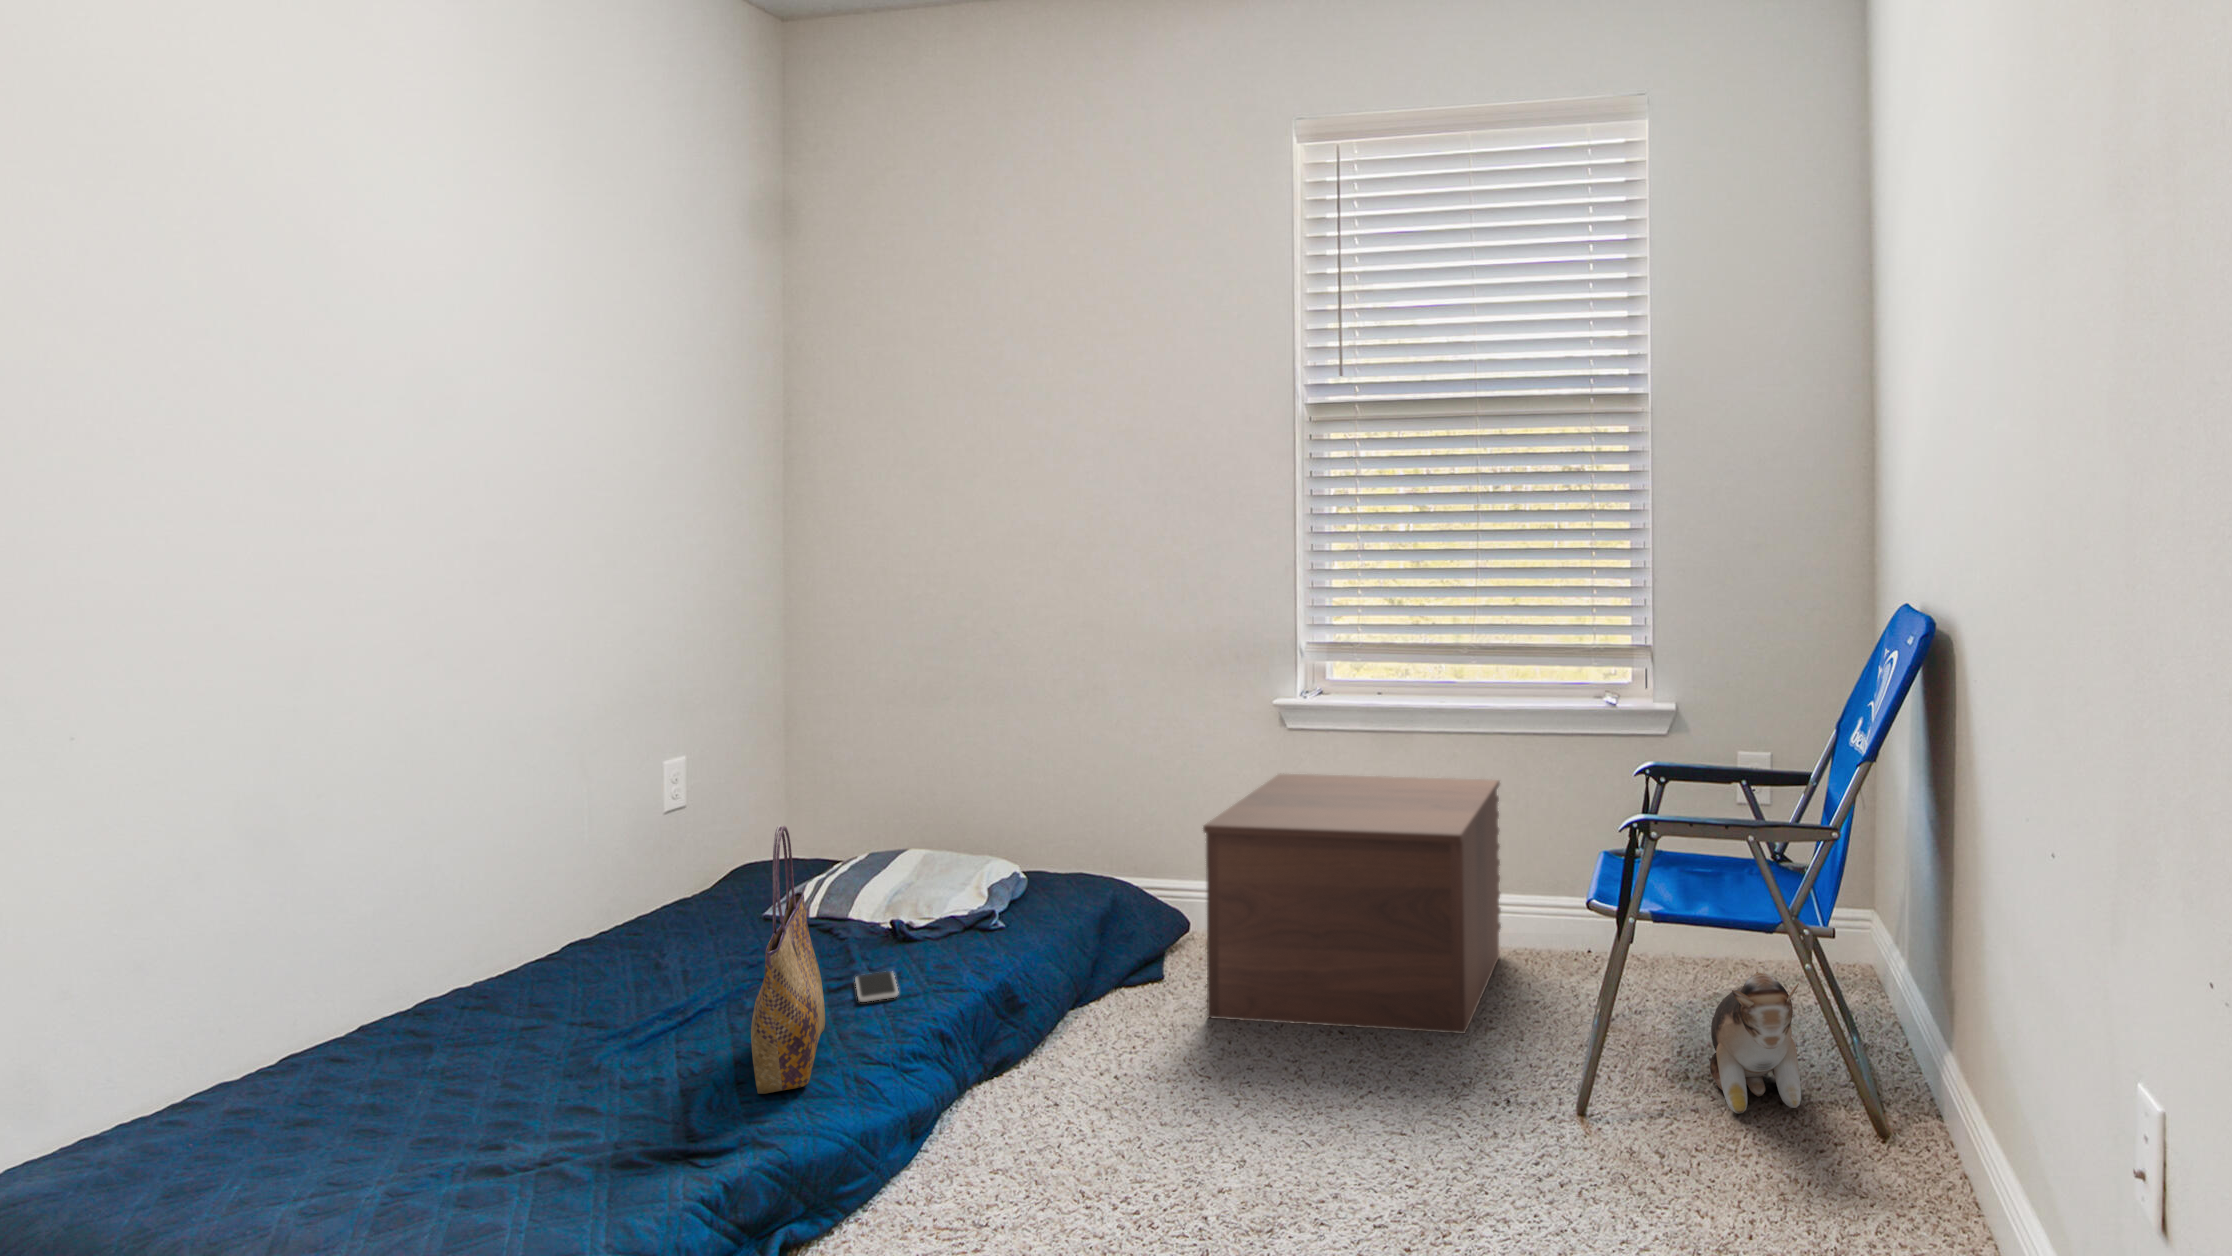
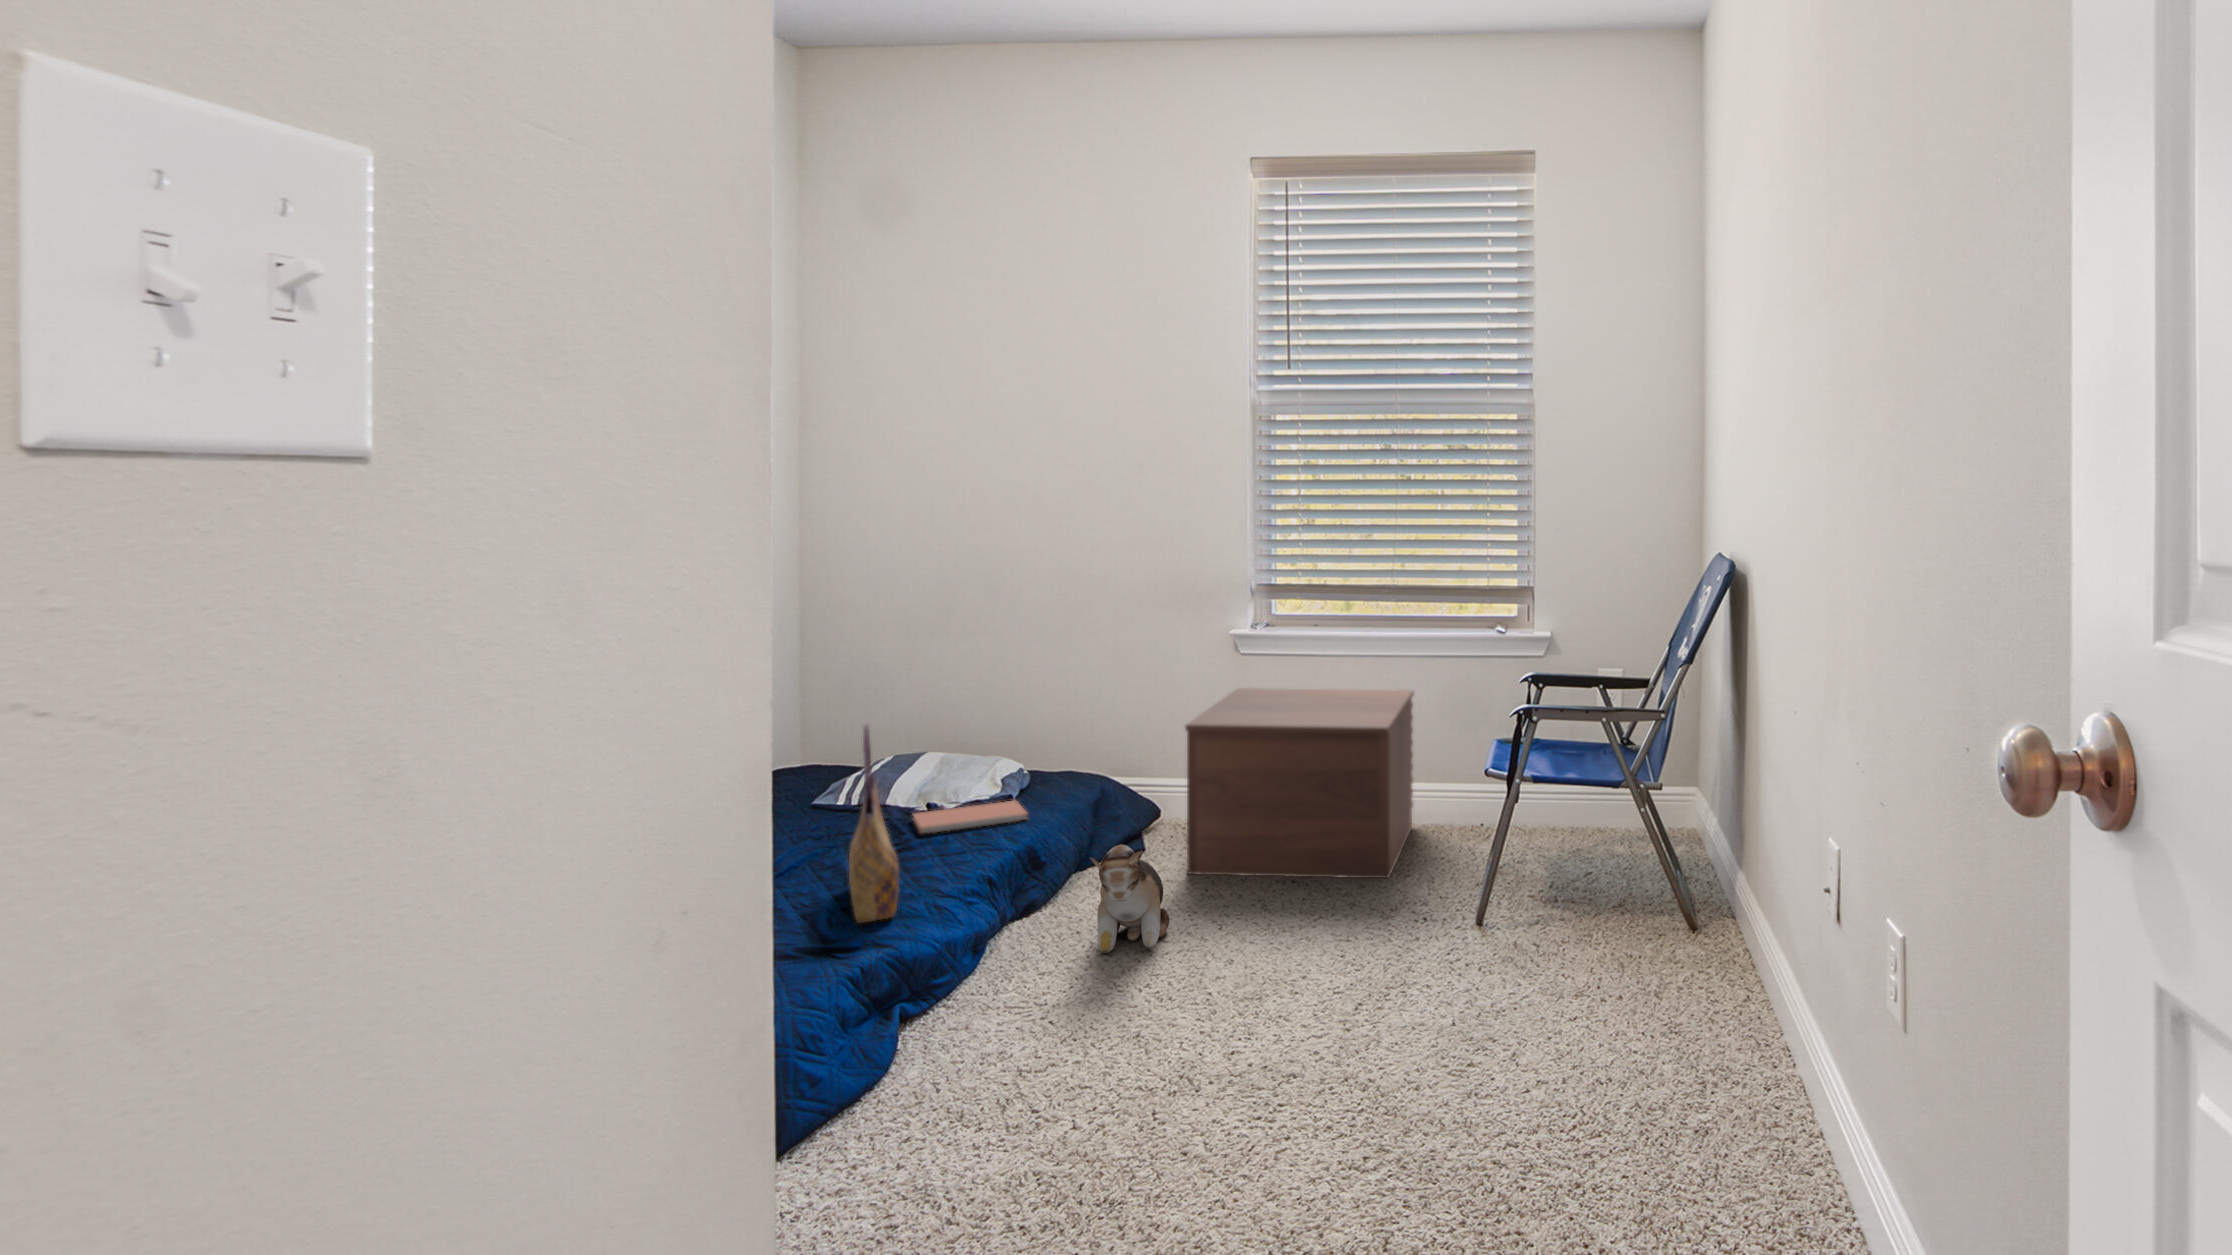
notebook: none [874,914,1013,958] -> present [913,801,1027,833]
smartphone: present [855,971,898,1002] -> none [907,842,947,863]
plush toy: present [1710,972,1801,1113] -> present [1090,844,1169,953]

